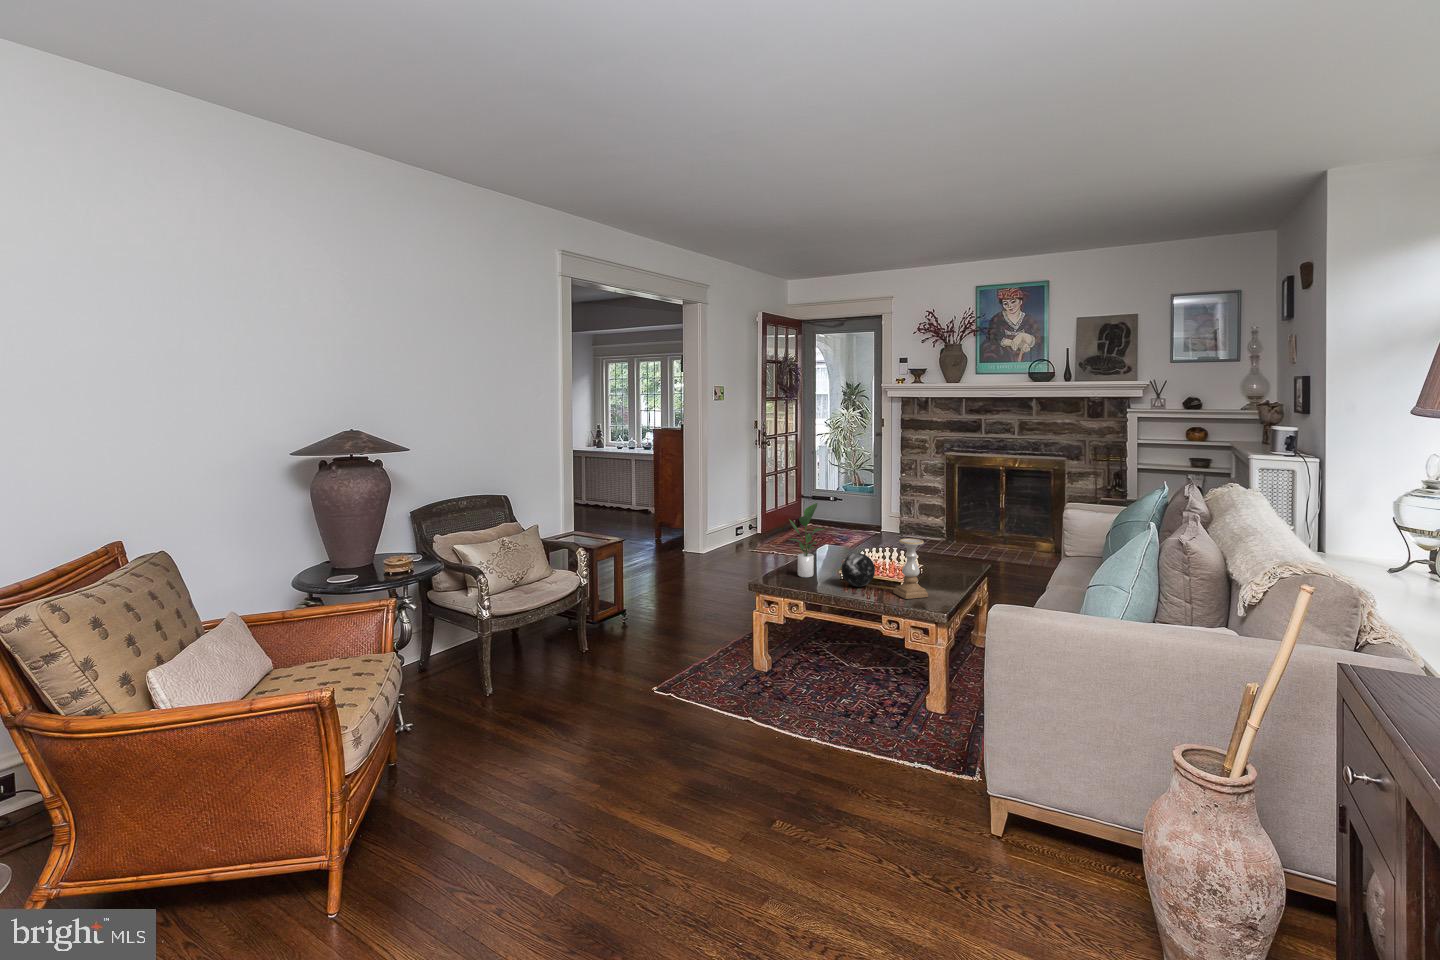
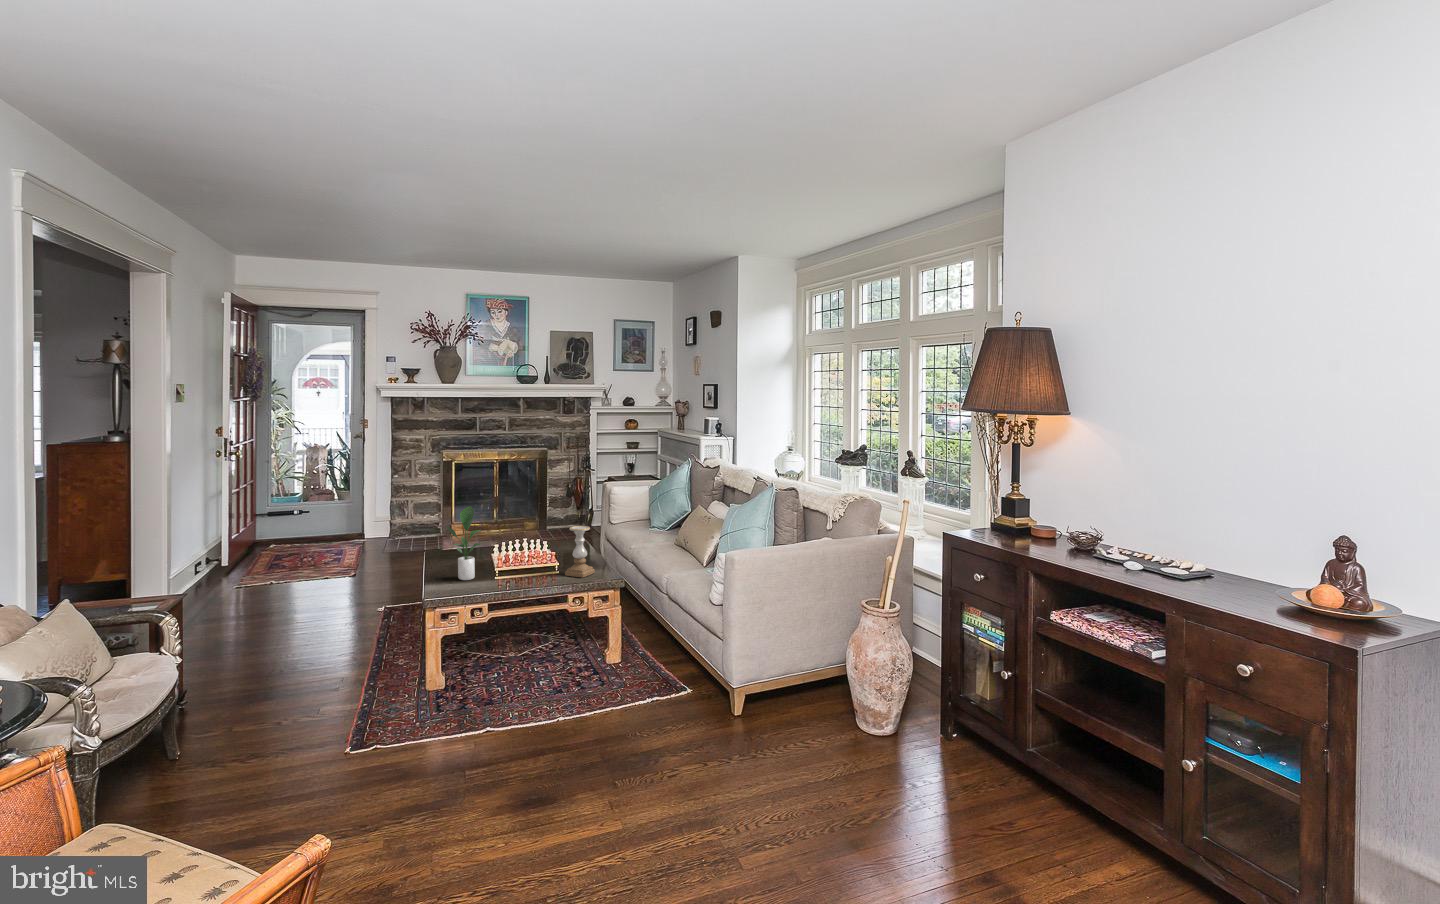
decorative orb: present [841,553,875,587] -> none [512,547,543,577]

